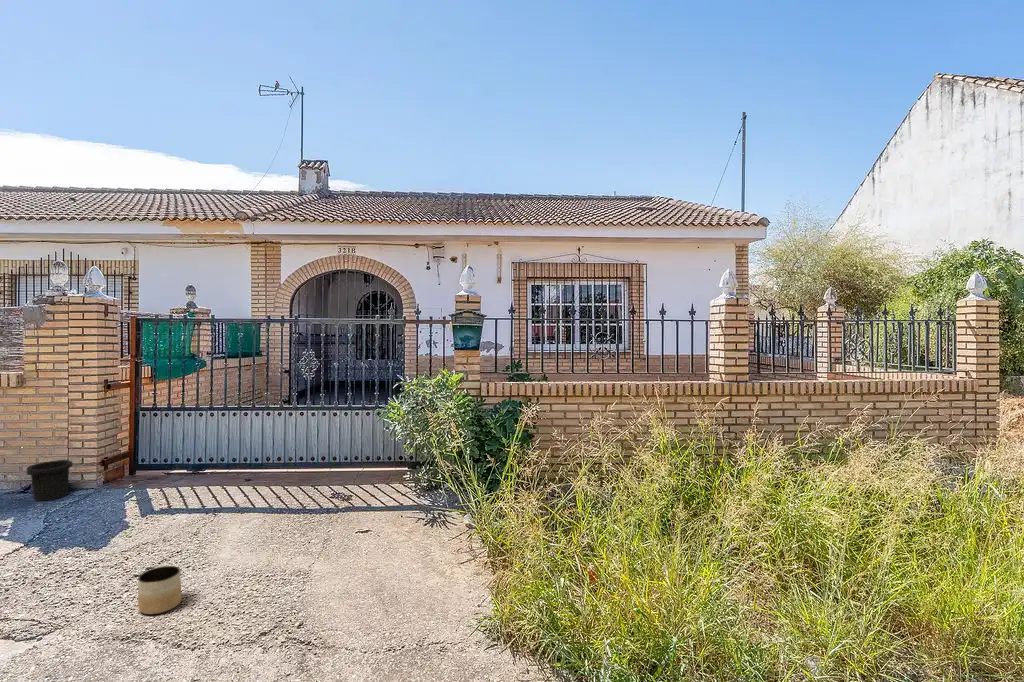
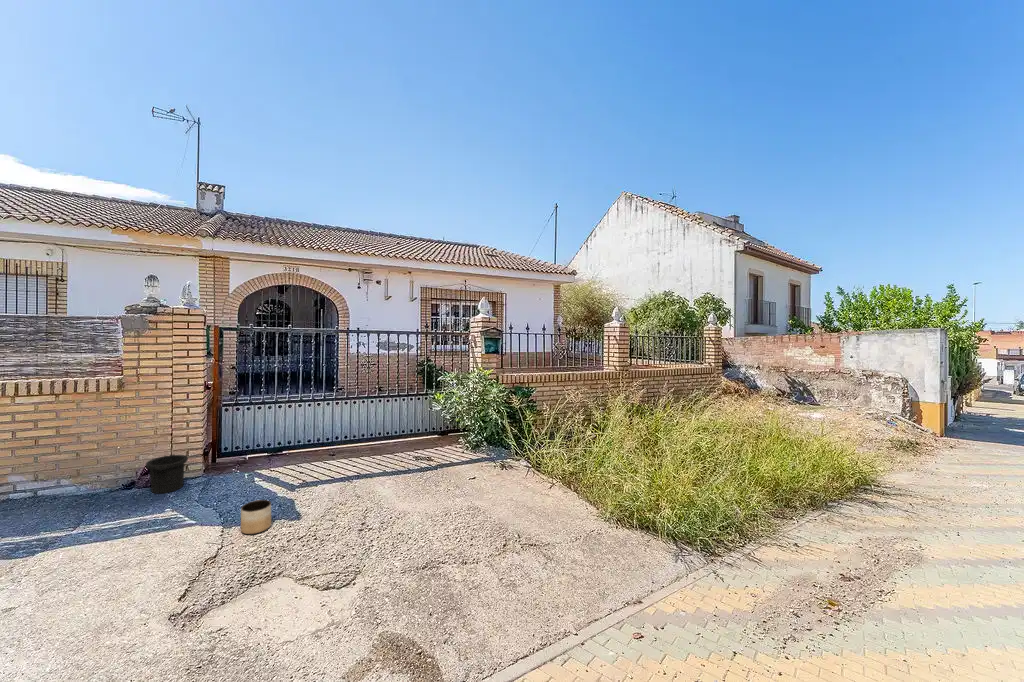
planter: present [138,566,182,615] -> present [241,500,271,534]

